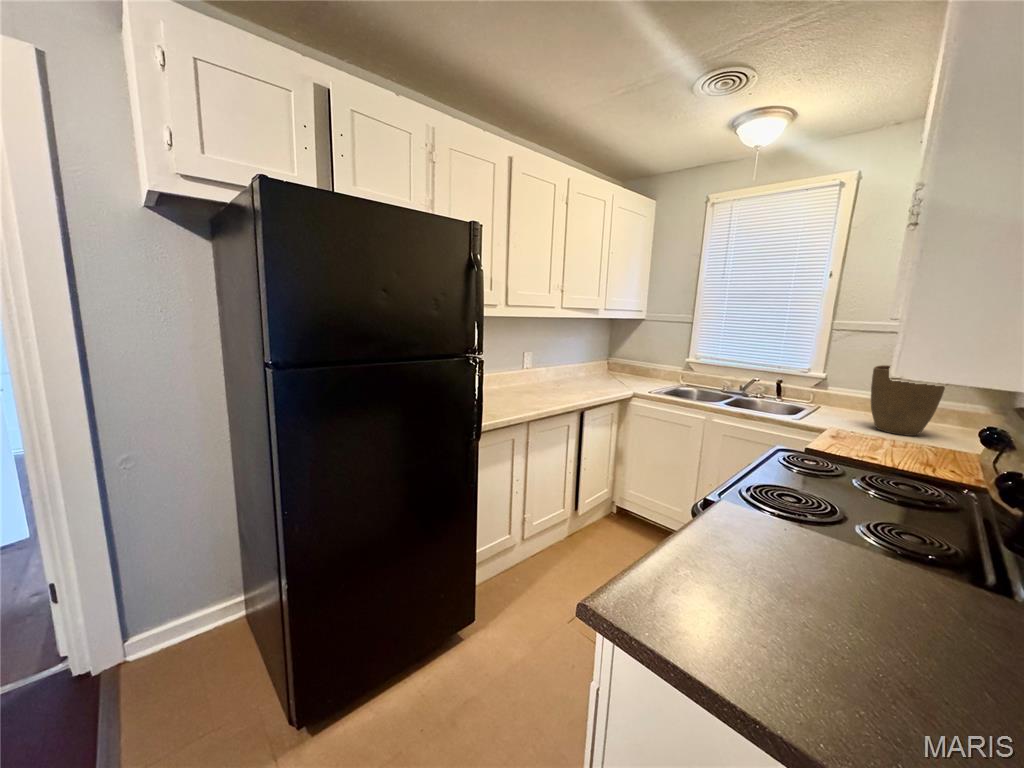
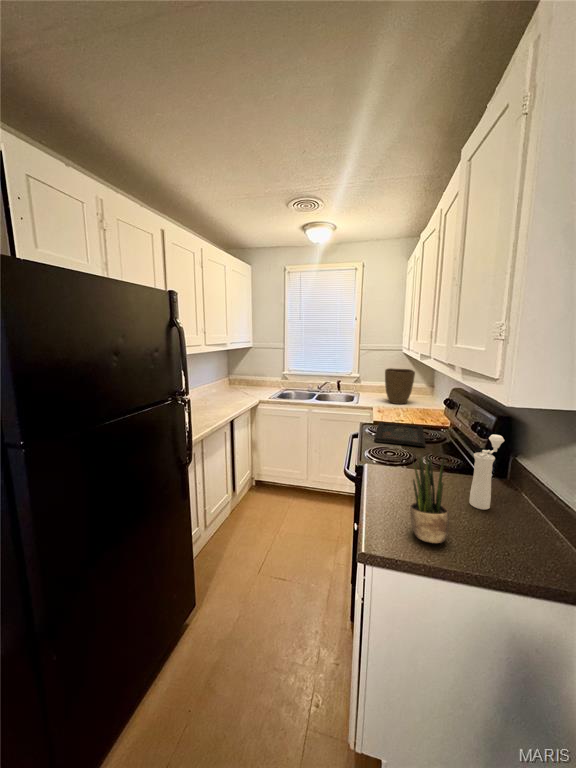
tray: none [771,449,905,502] -> present [374,422,426,446]
potted plant: none [688,460,773,630] -> present [410,454,449,543]
pepper mill: none [878,482,1012,631] -> present [470,434,504,510]

